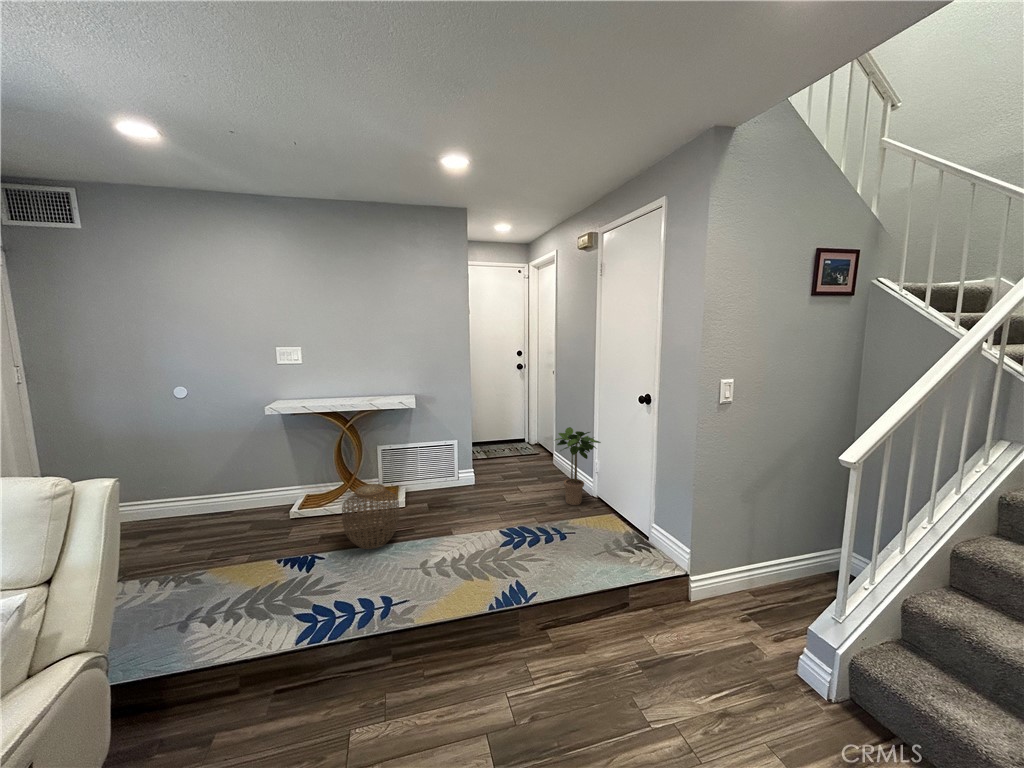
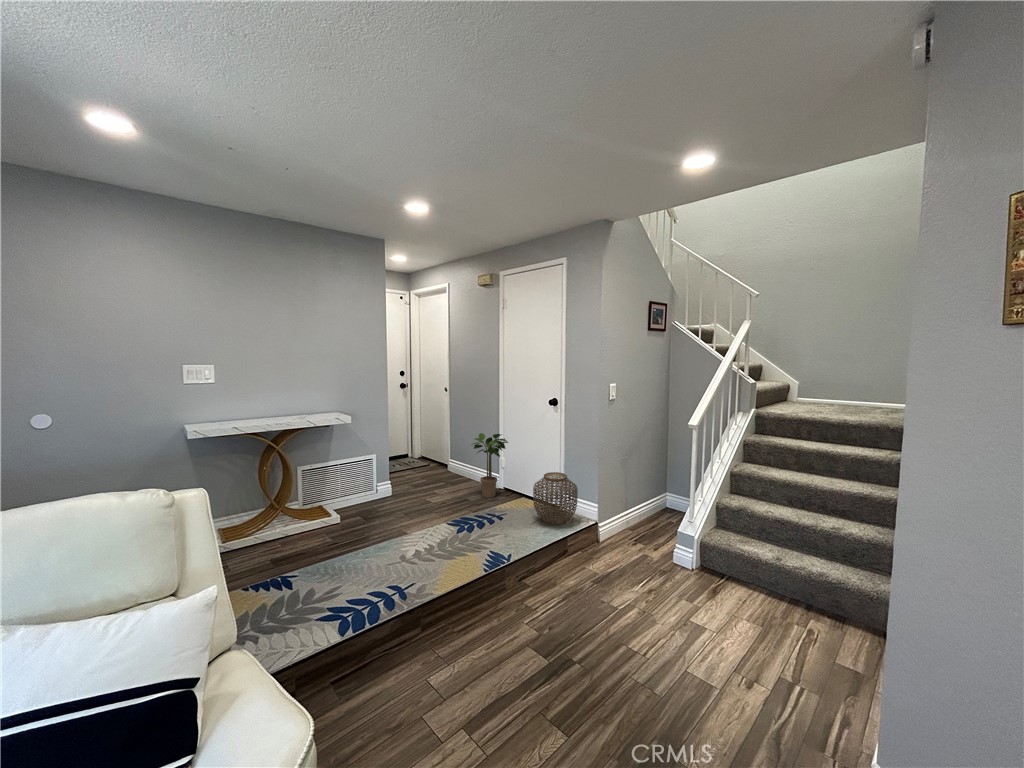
woven basket: present [342,484,399,549] -> present [533,472,578,525]

